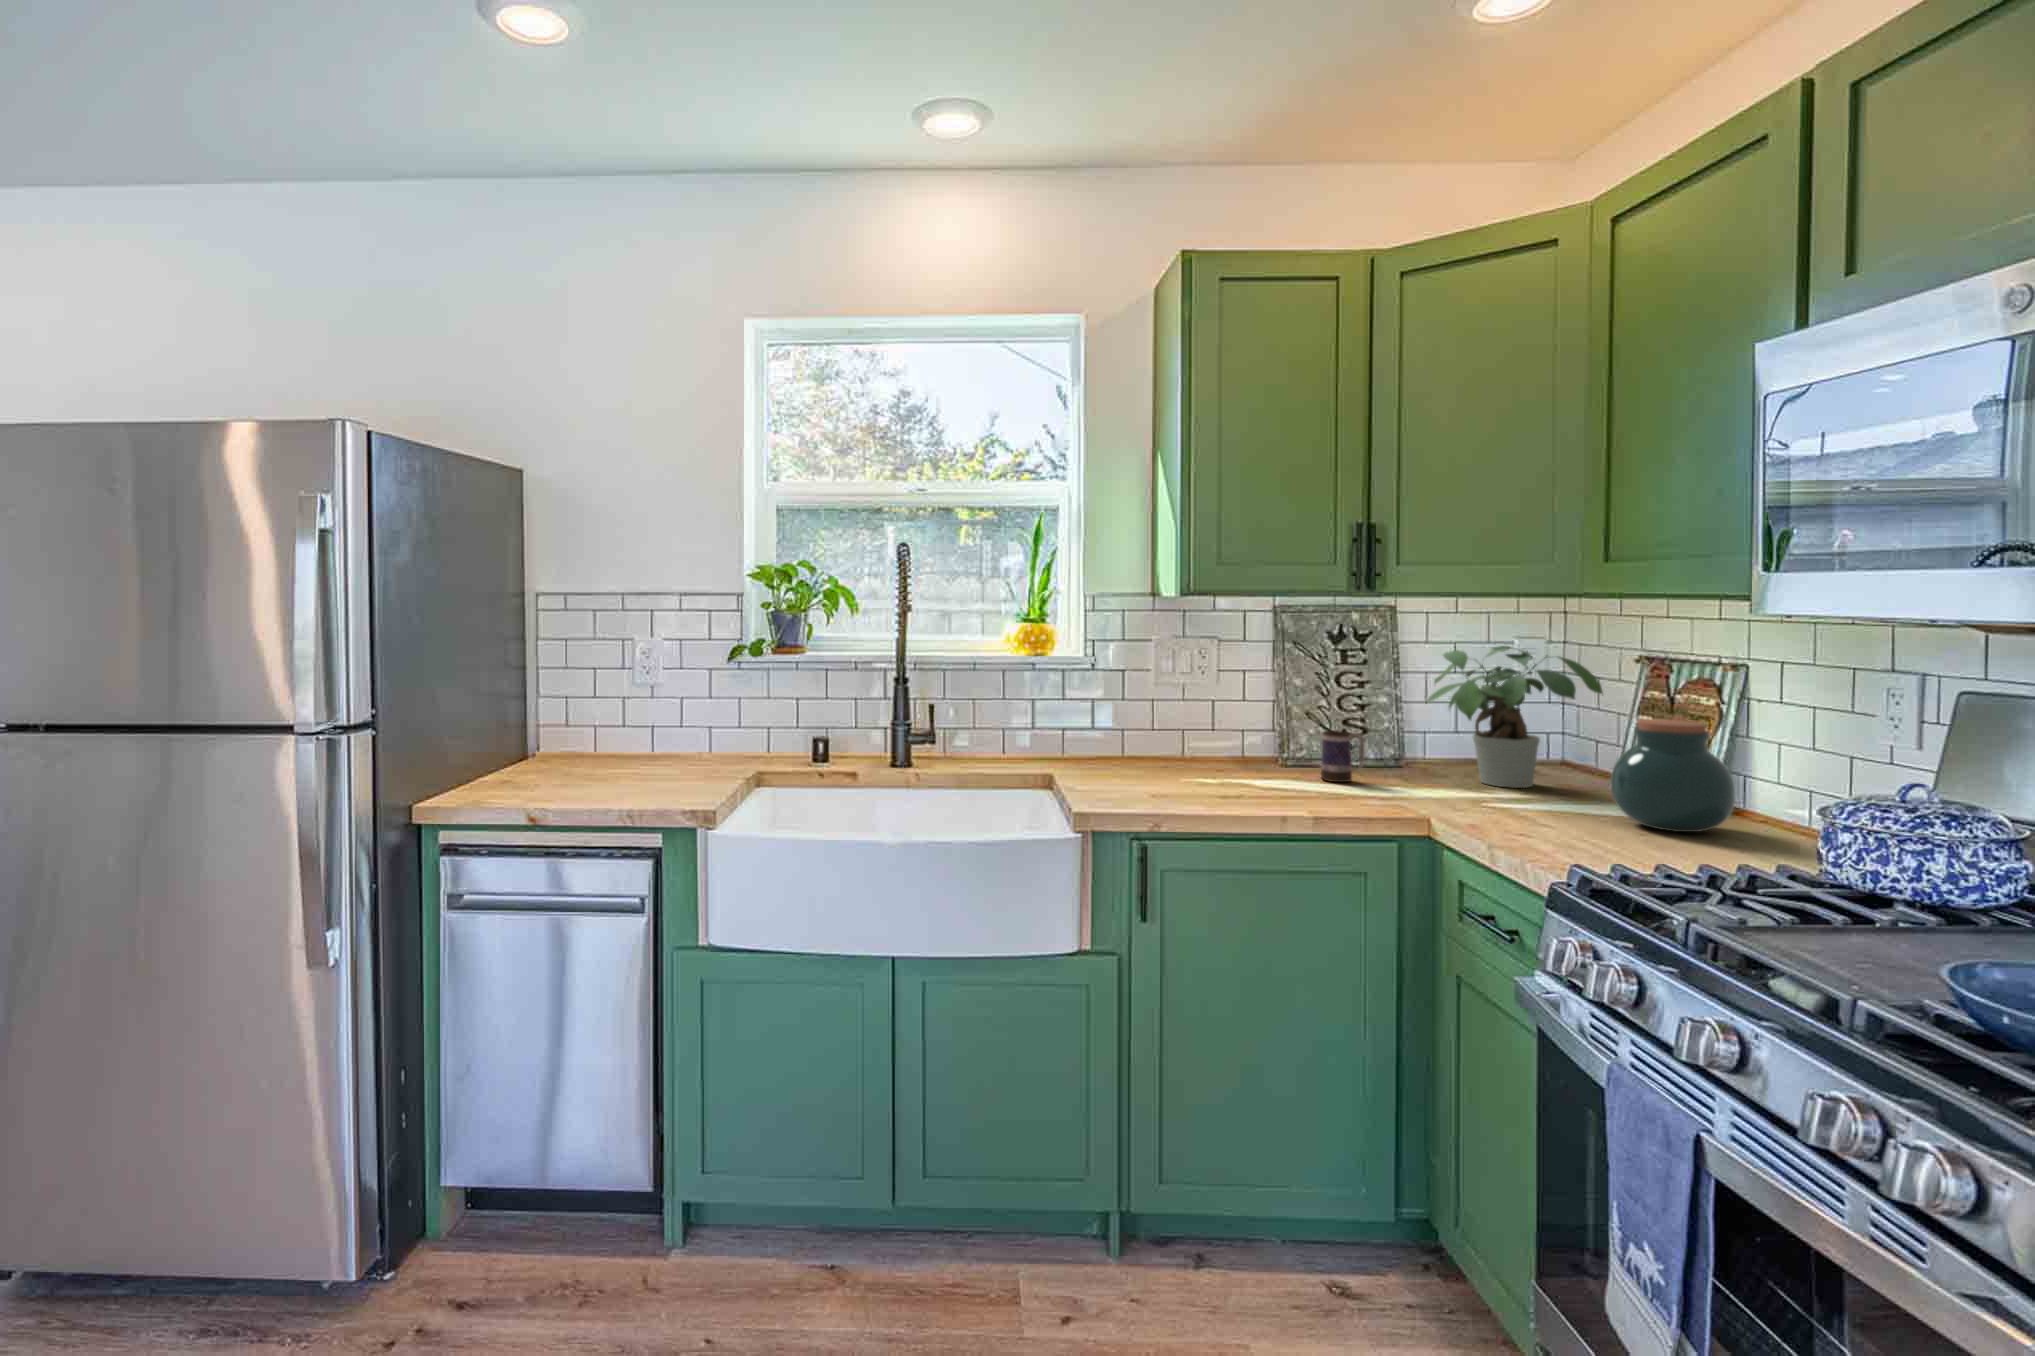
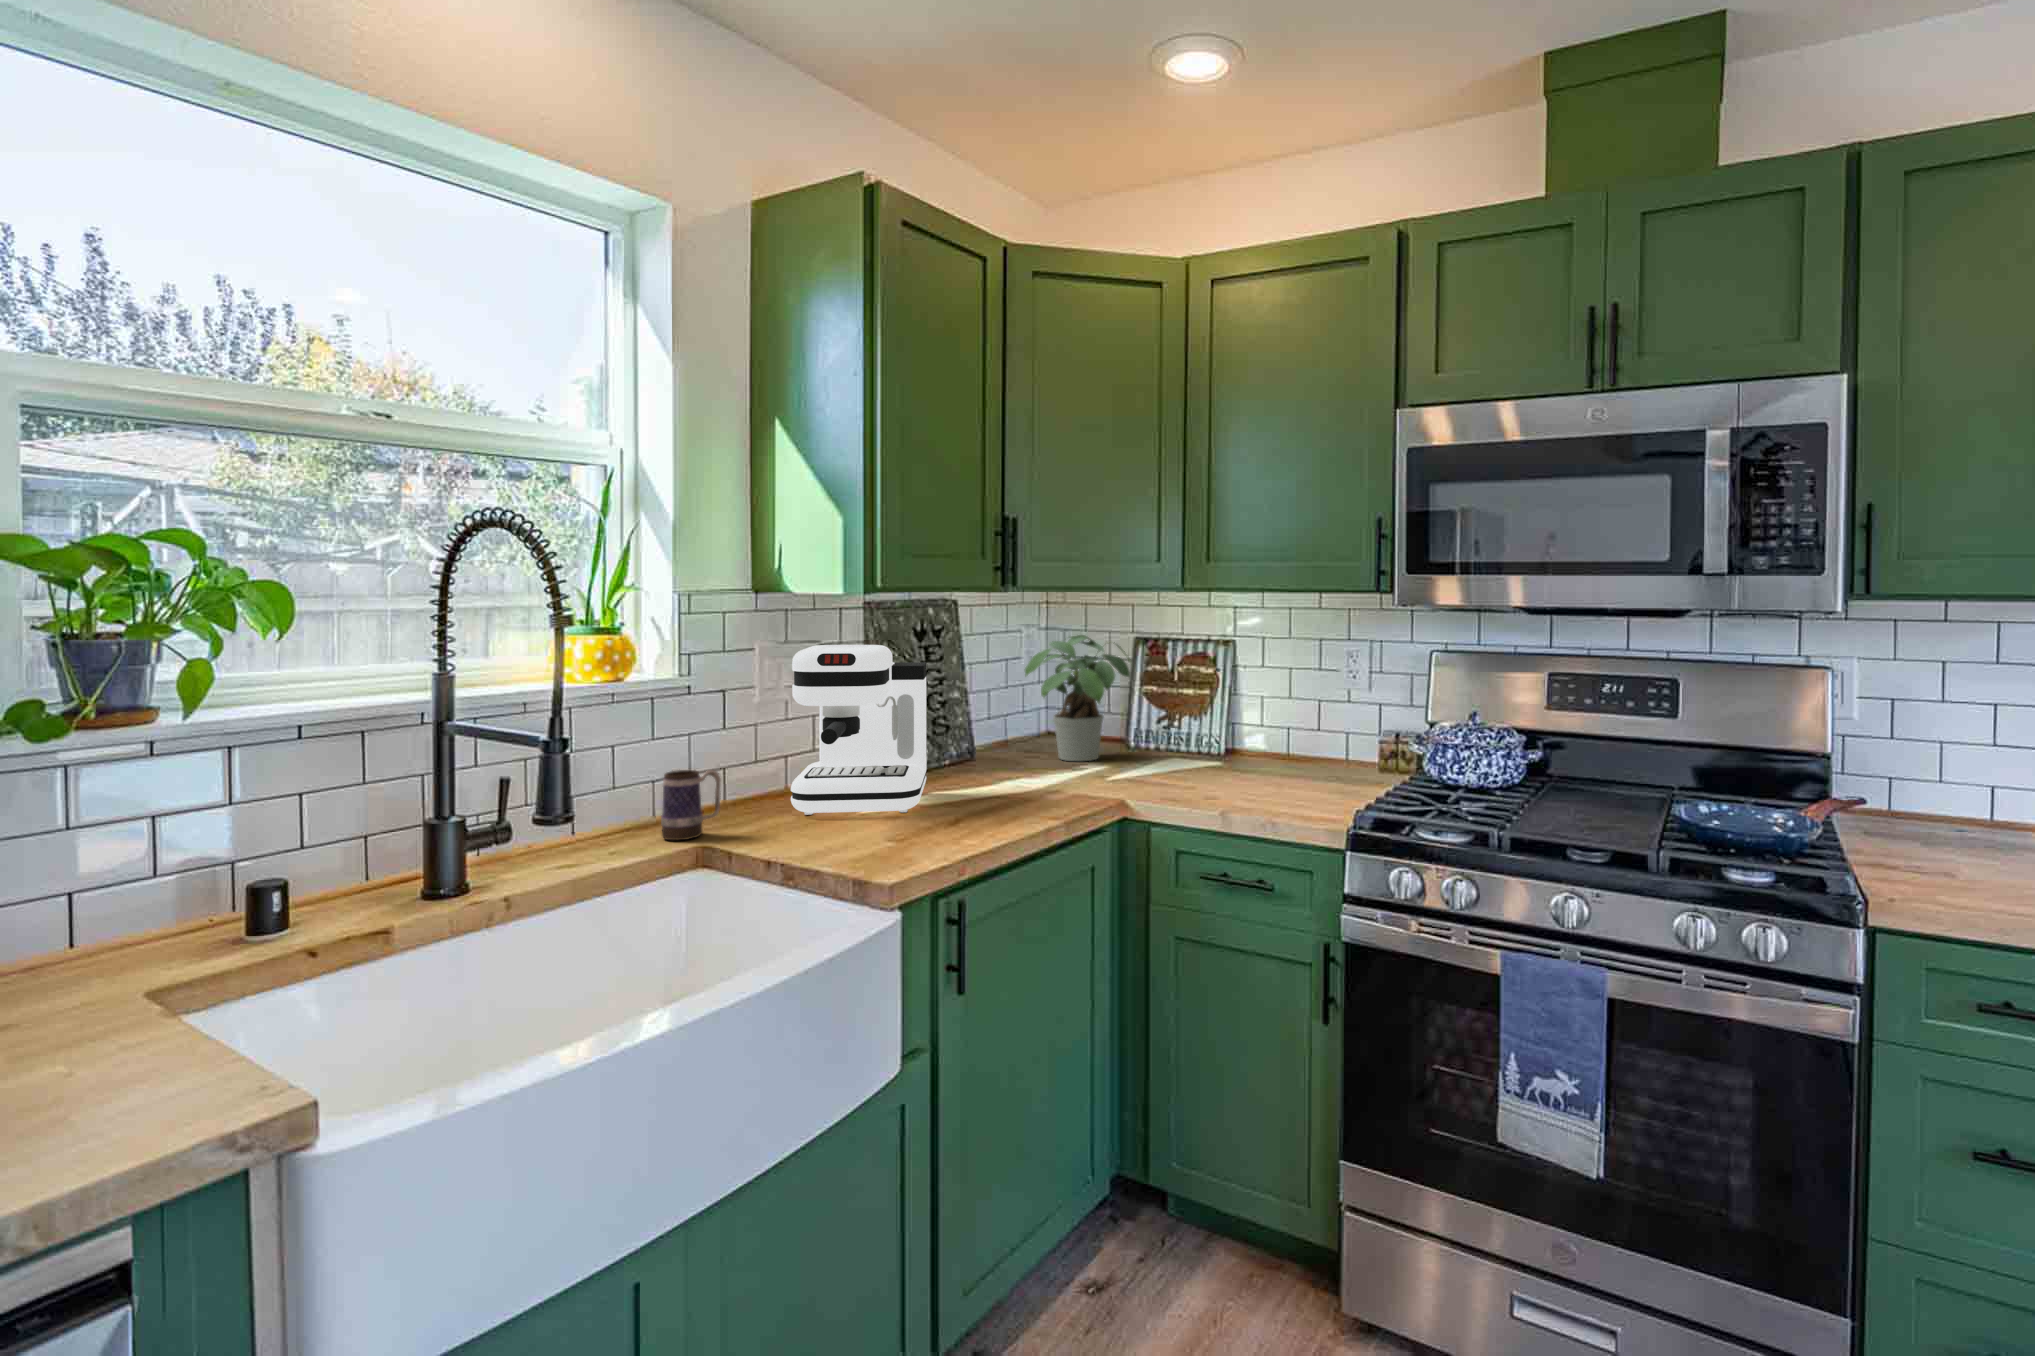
coffee maker: none [1118,641,1263,784] -> present [791,645,926,815]
jar: present [1611,719,1735,832] -> none [1206,686,1281,771]
mug: present [1321,730,1364,782] -> present [661,770,721,840]

